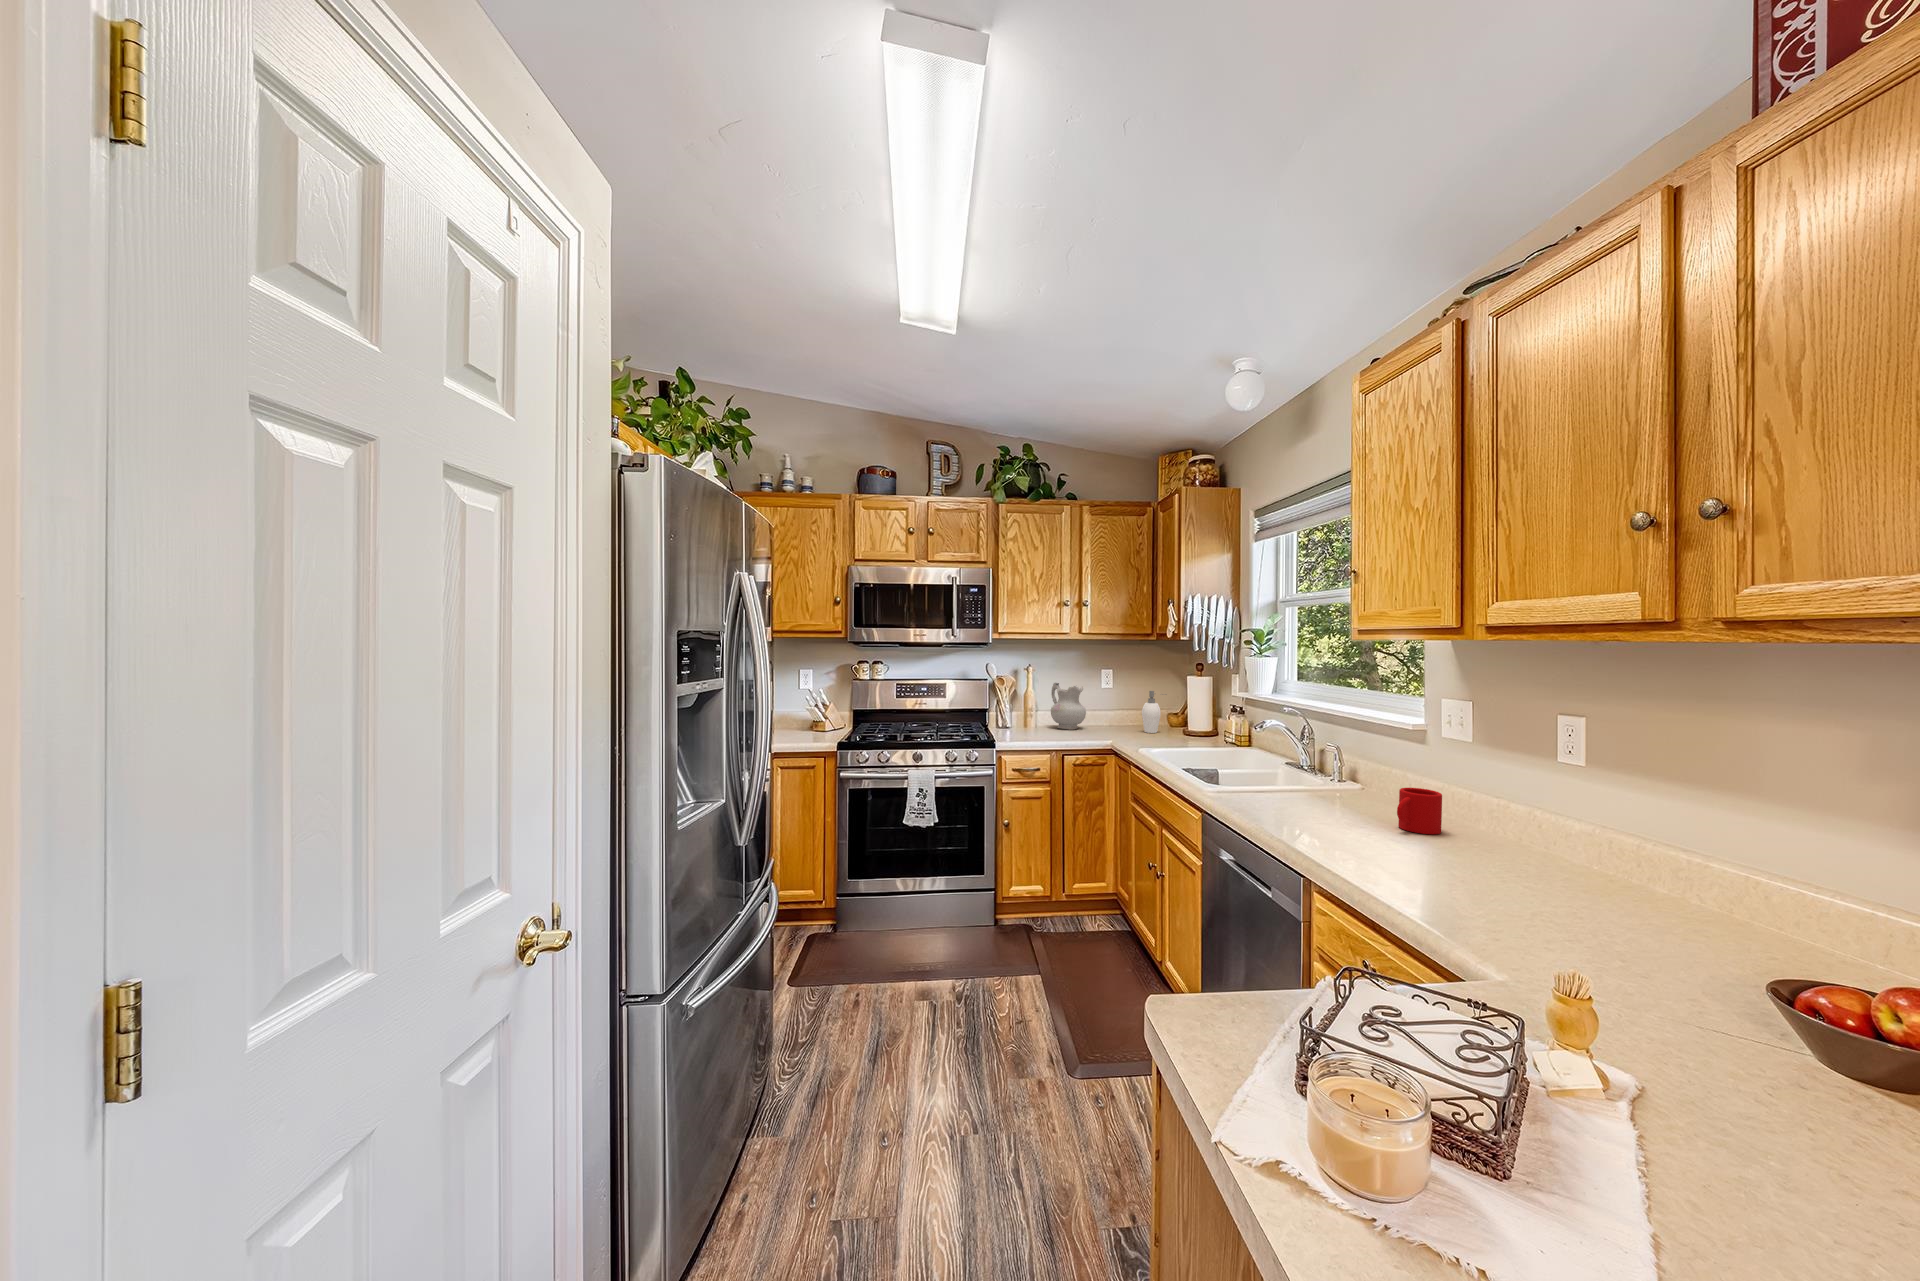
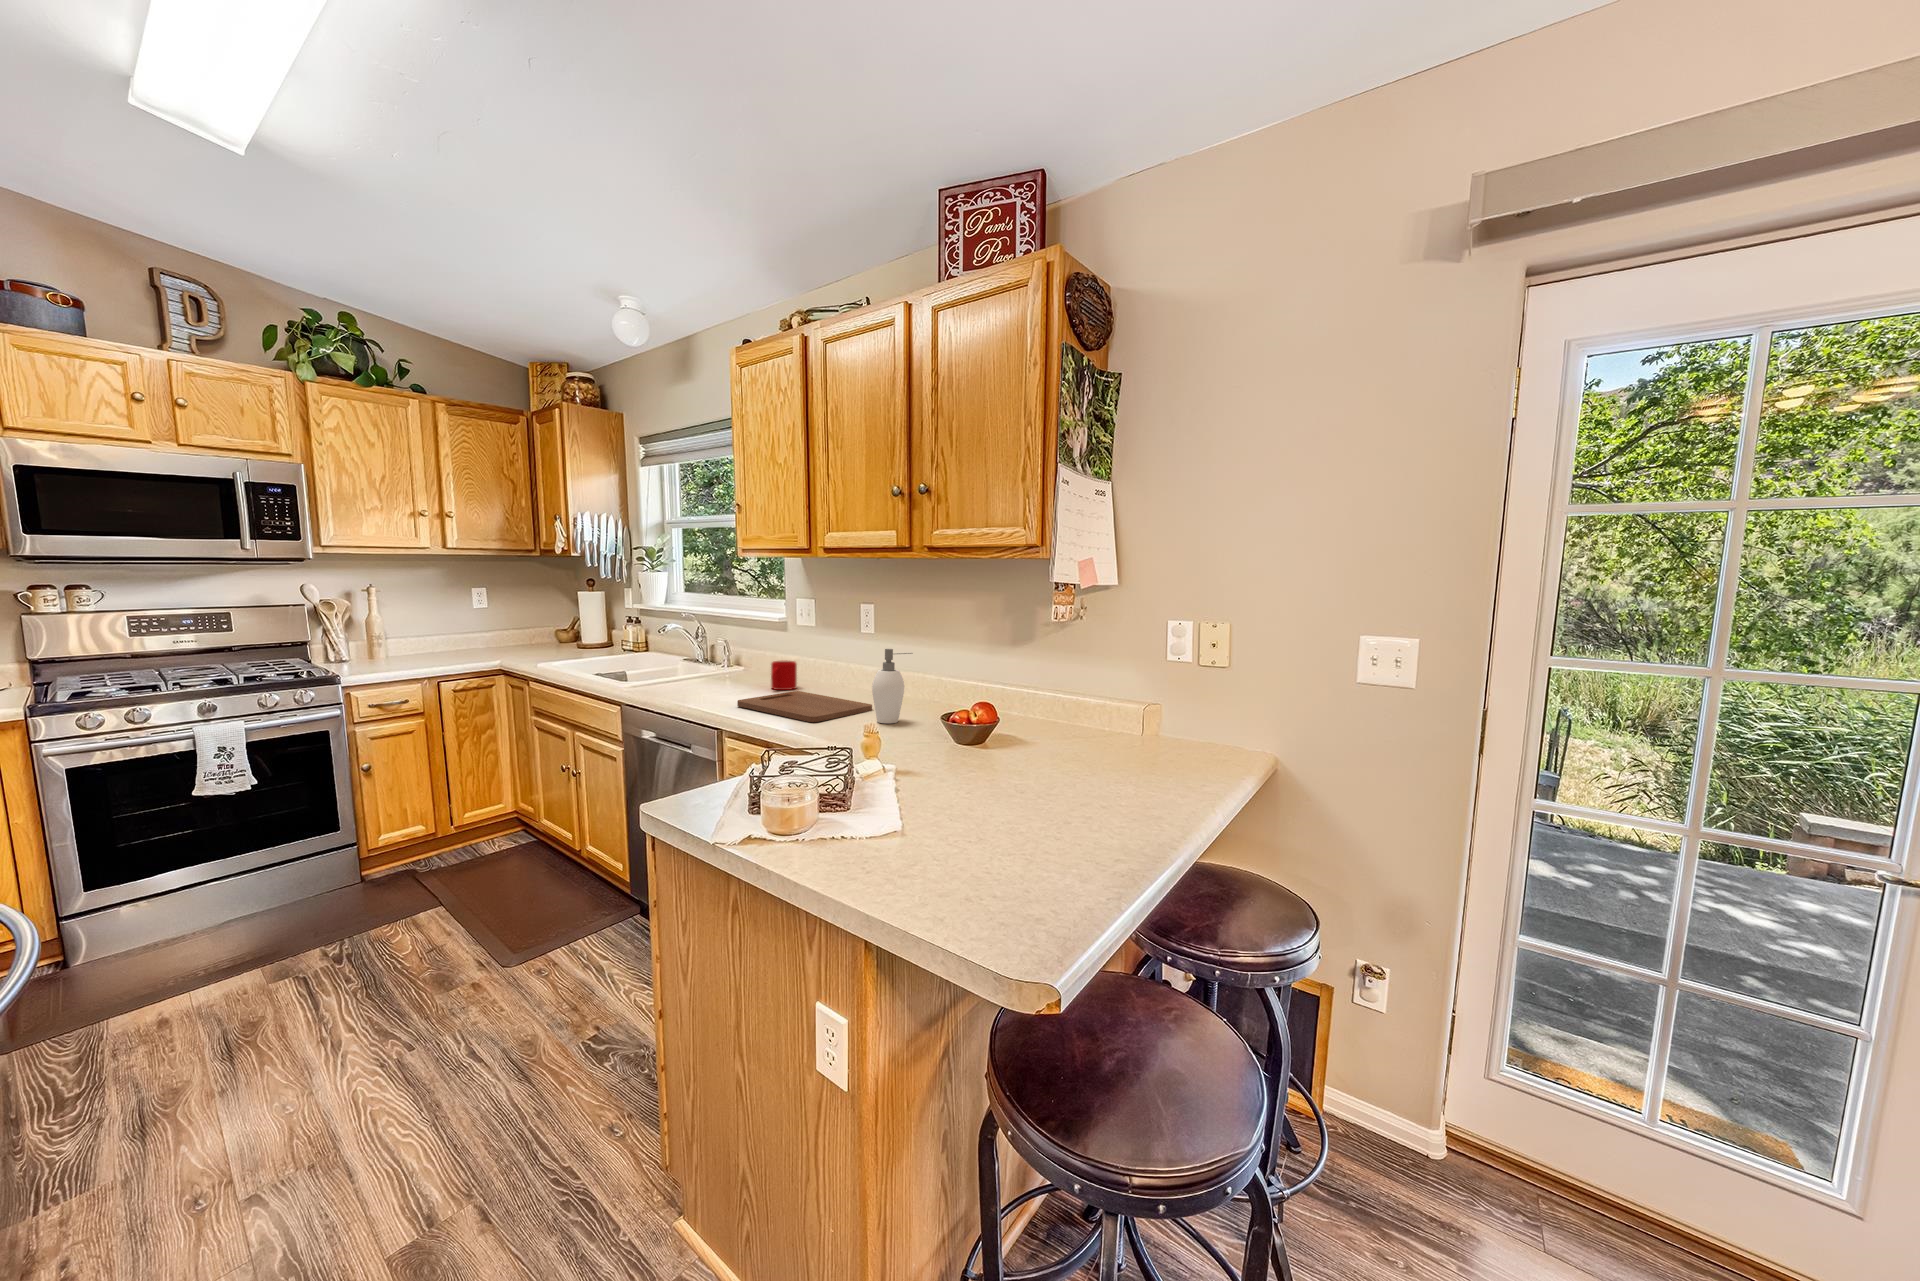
ceramic pitcher: present [1051,683,1086,730] -> none [405,604,457,656]
soap dispenser: present [1142,691,1166,733] -> present [872,649,913,723]
cutting board: none [1336,840,1588,911] -> present [737,691,872,722]

